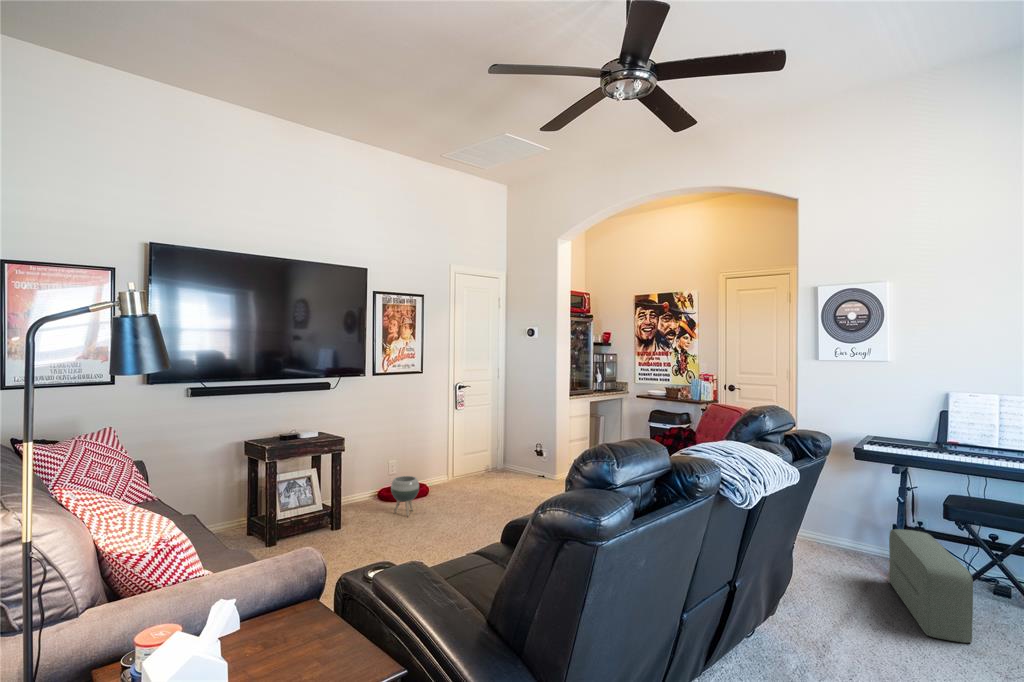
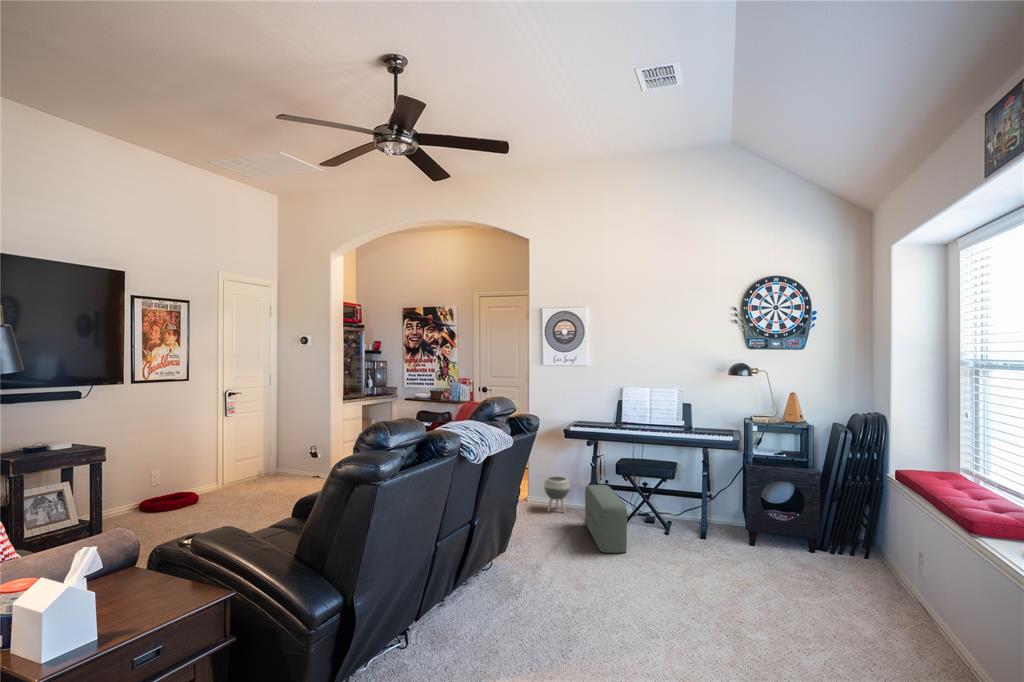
planter: present [391,476,419,516] -> present [544,476,570,512]

